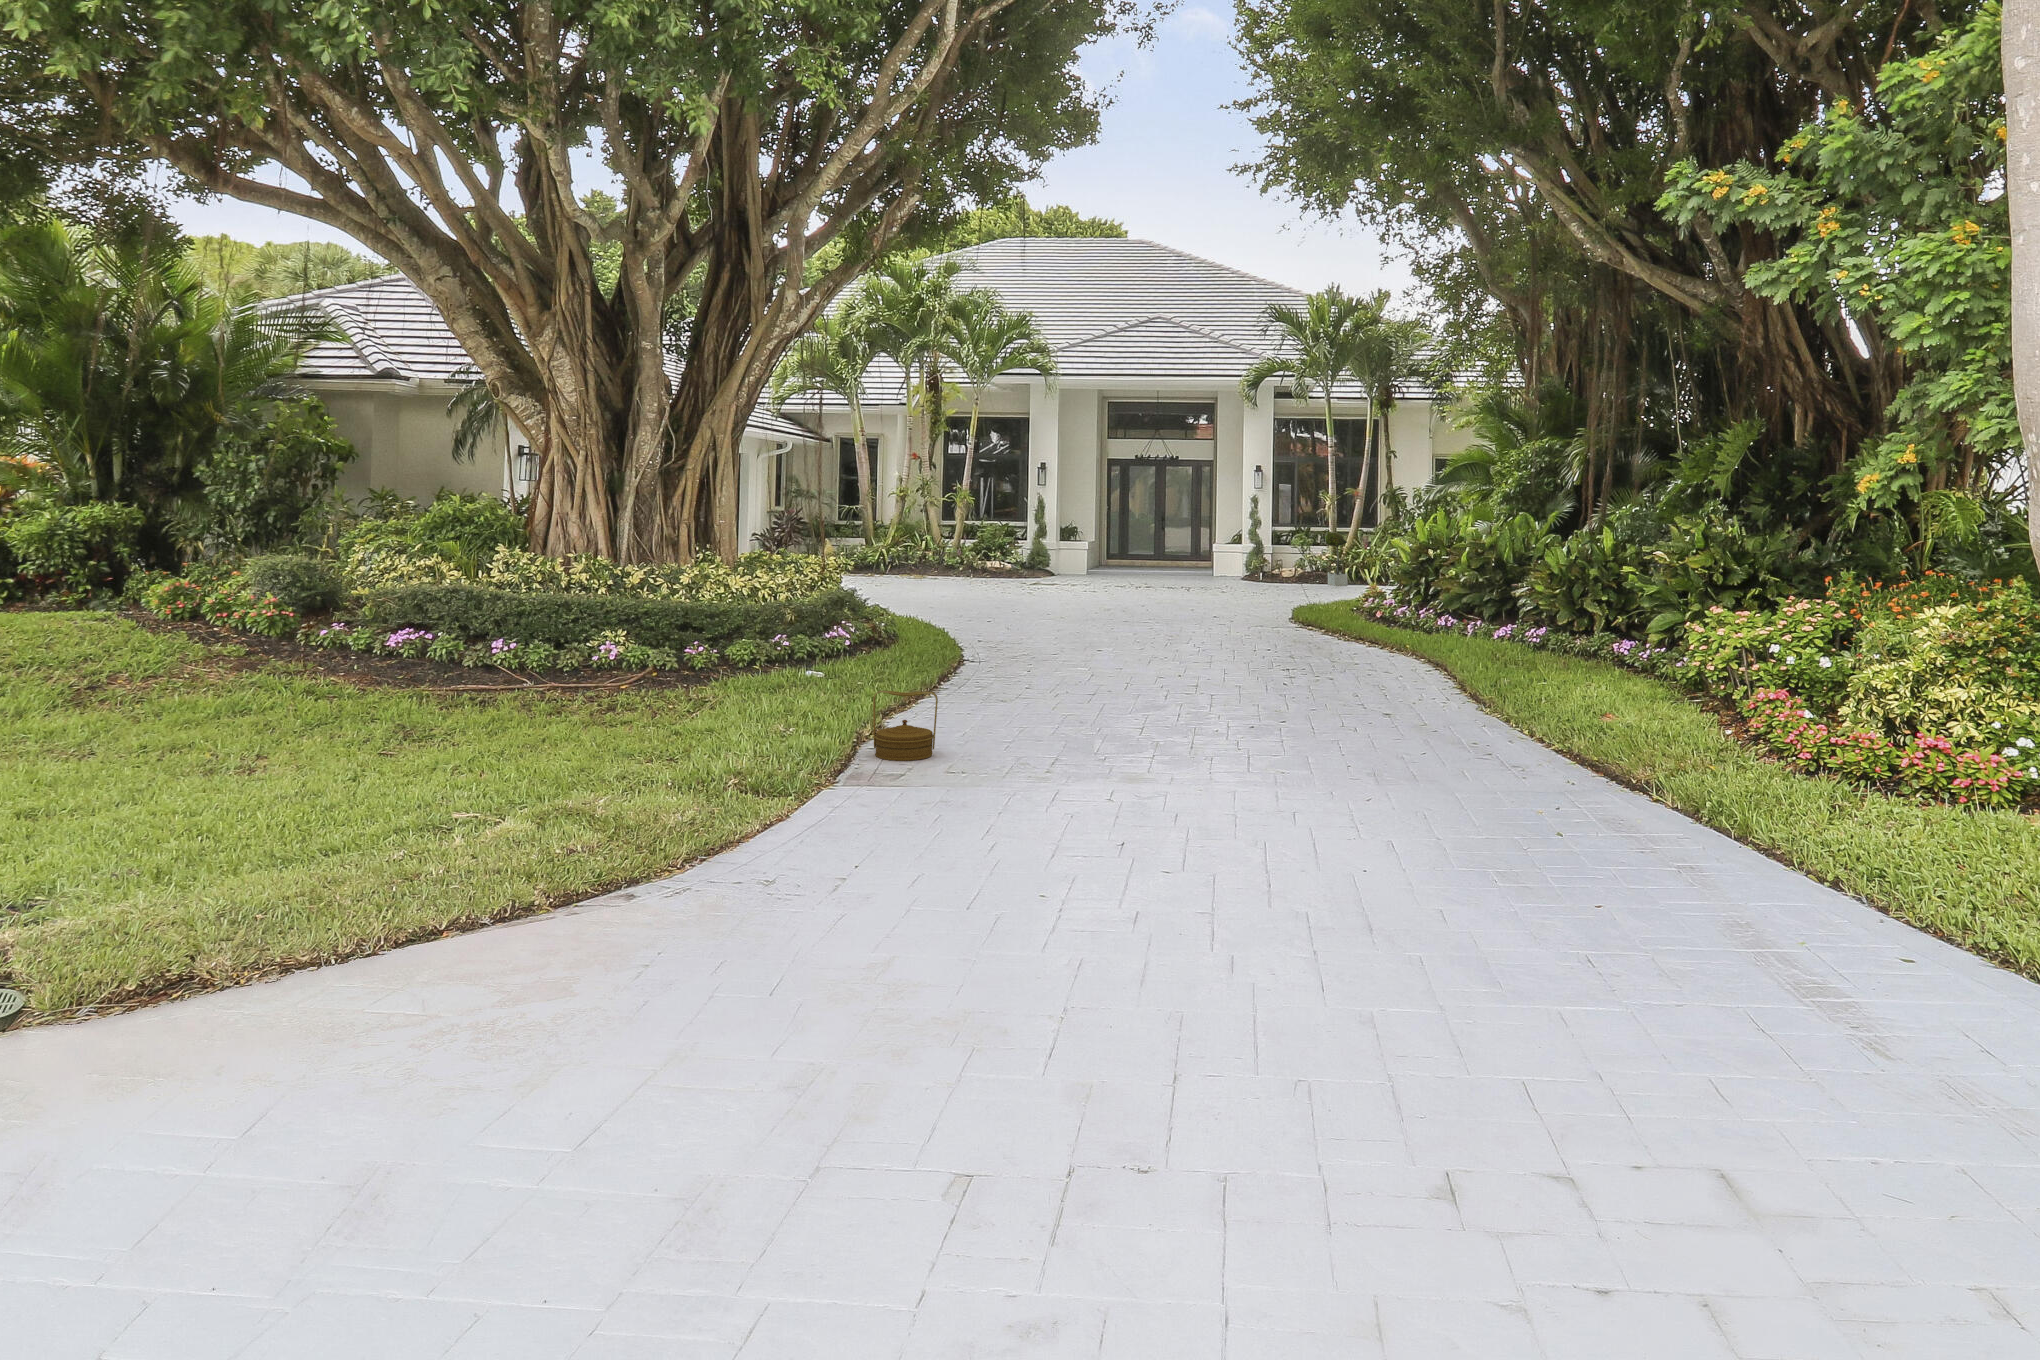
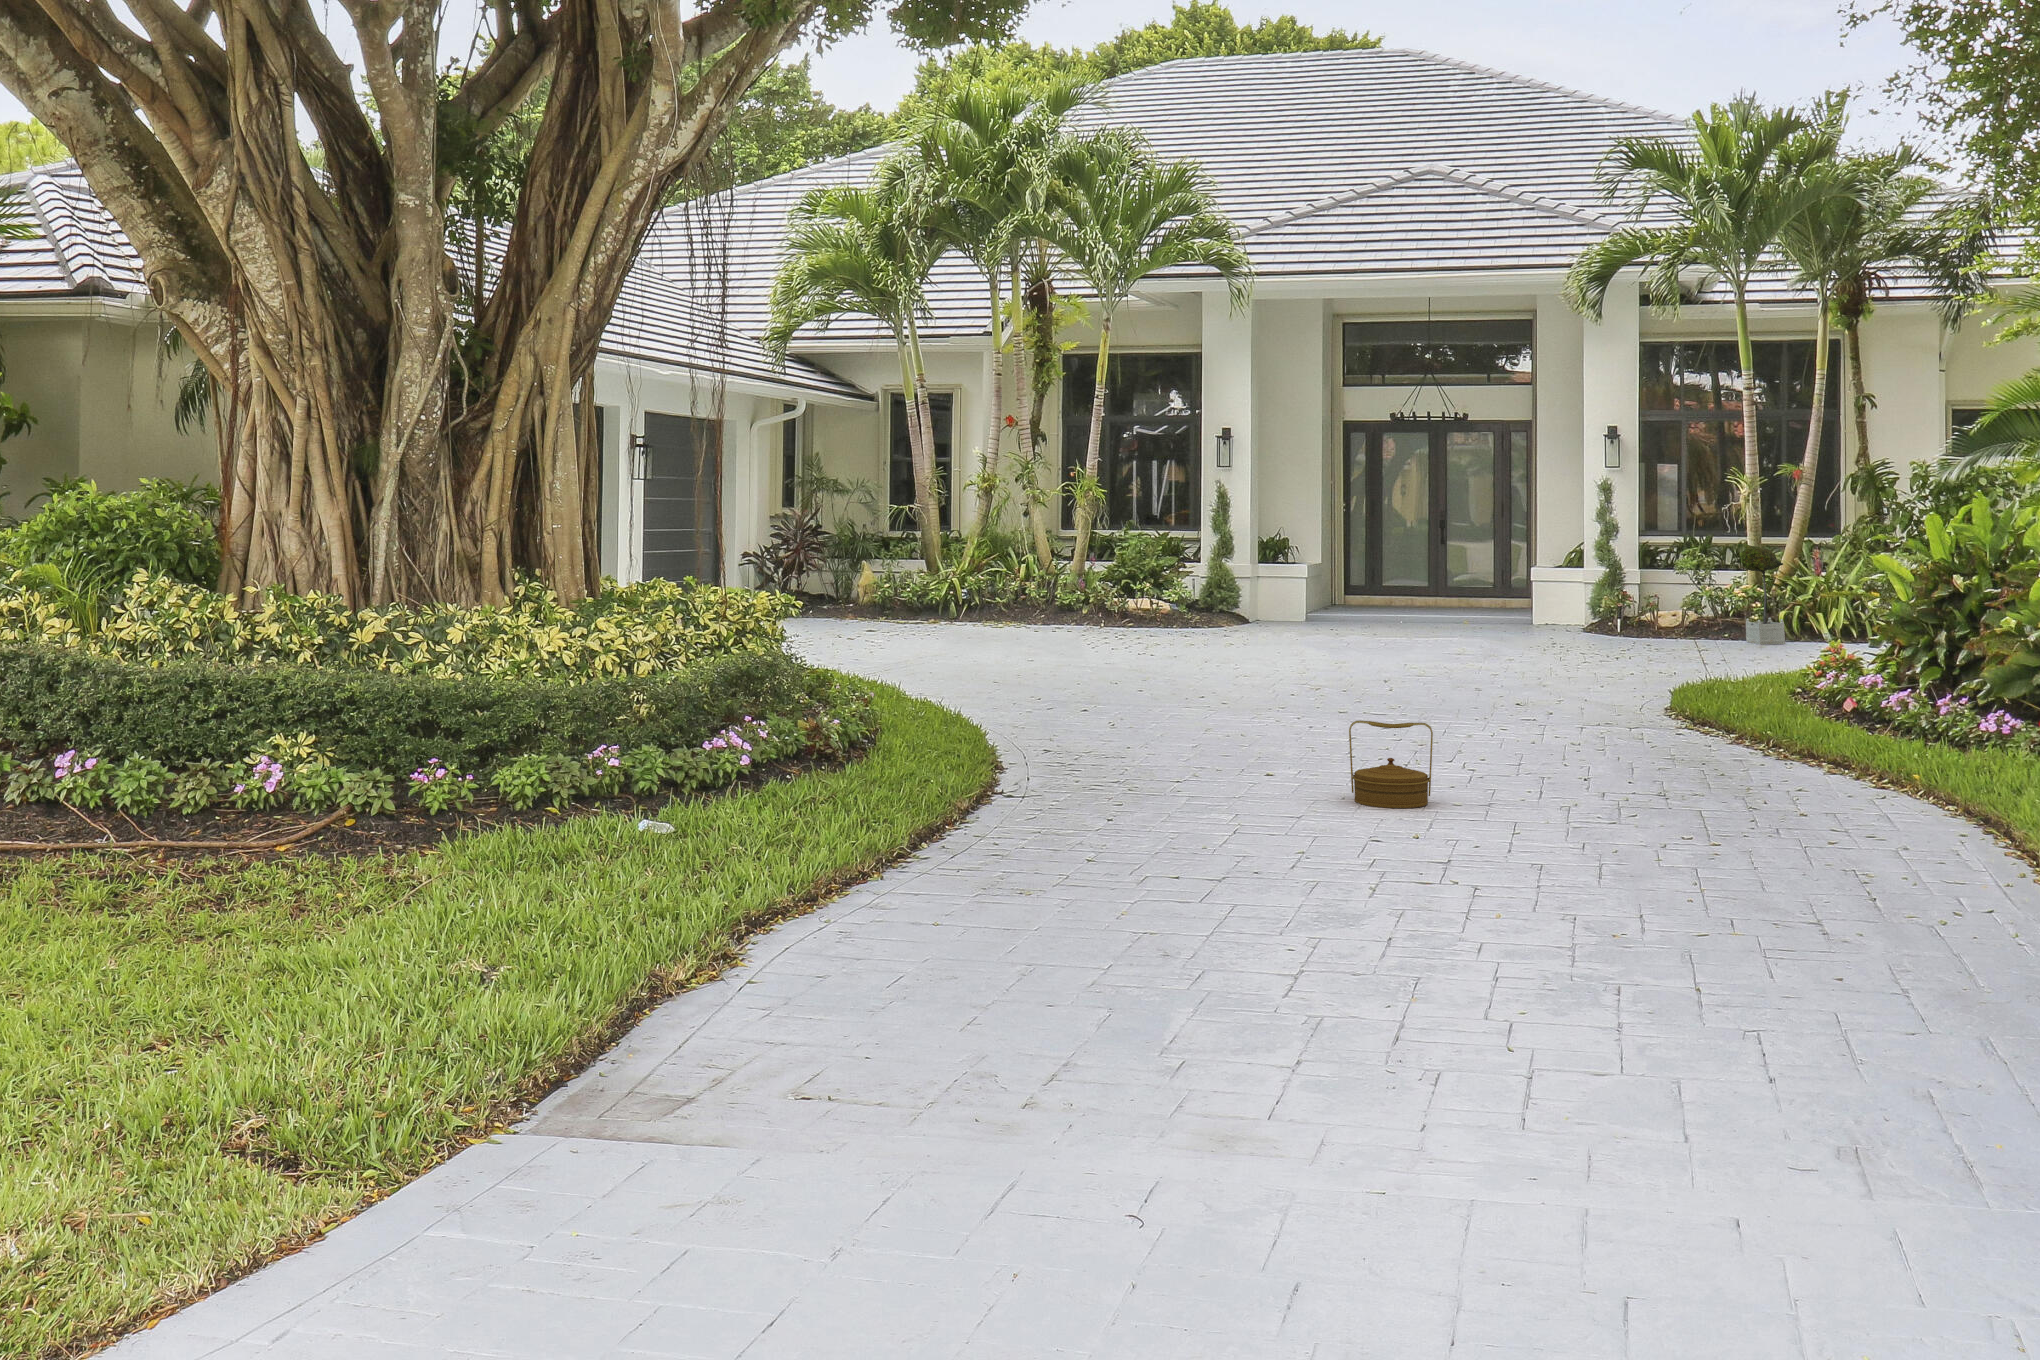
basket: present [873,690,938,761] -> present [1349,720,1433,808]

